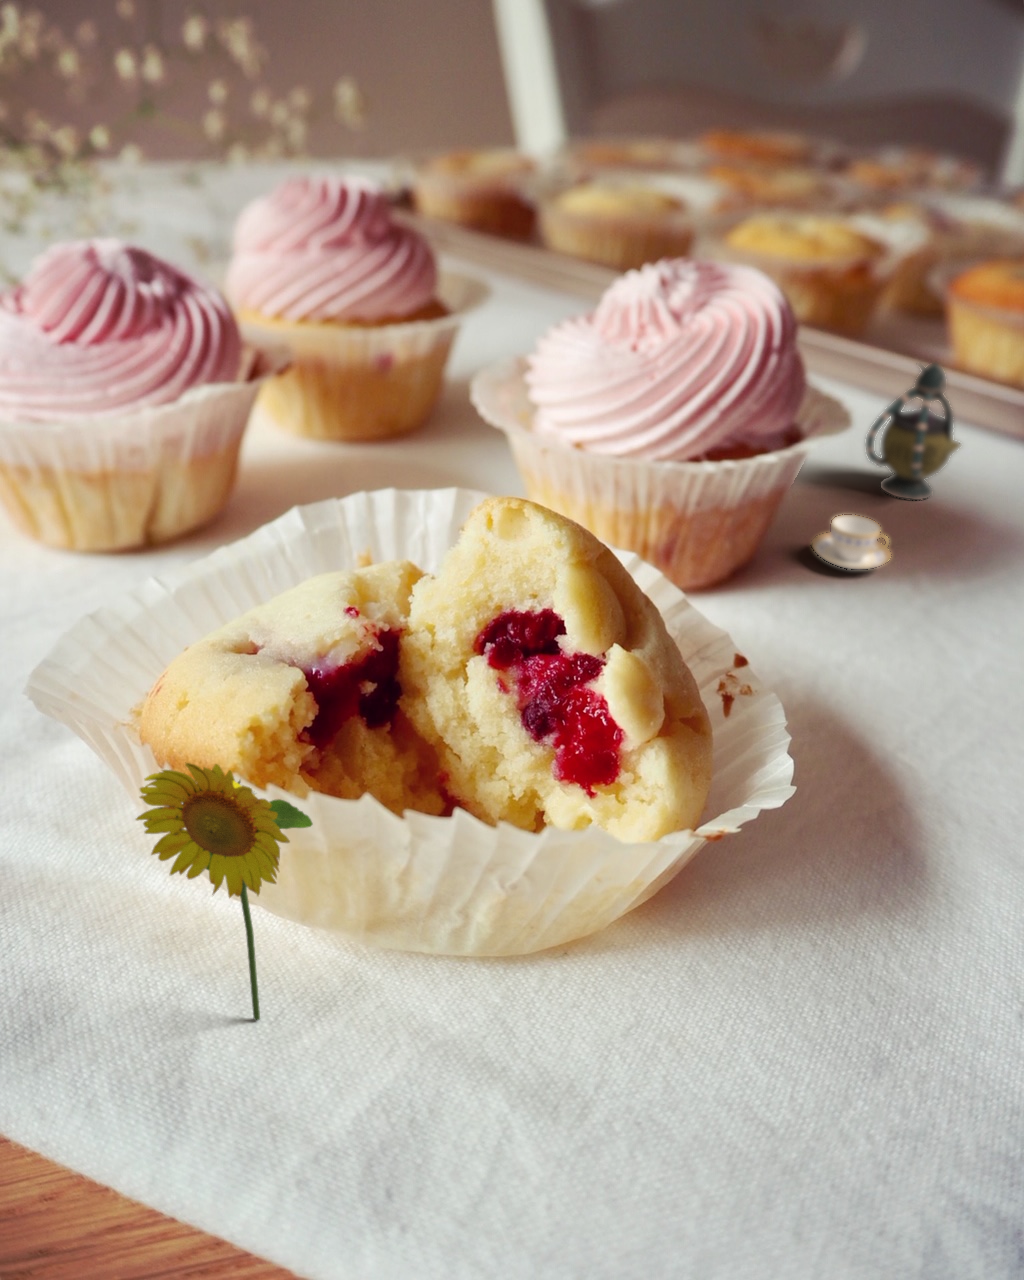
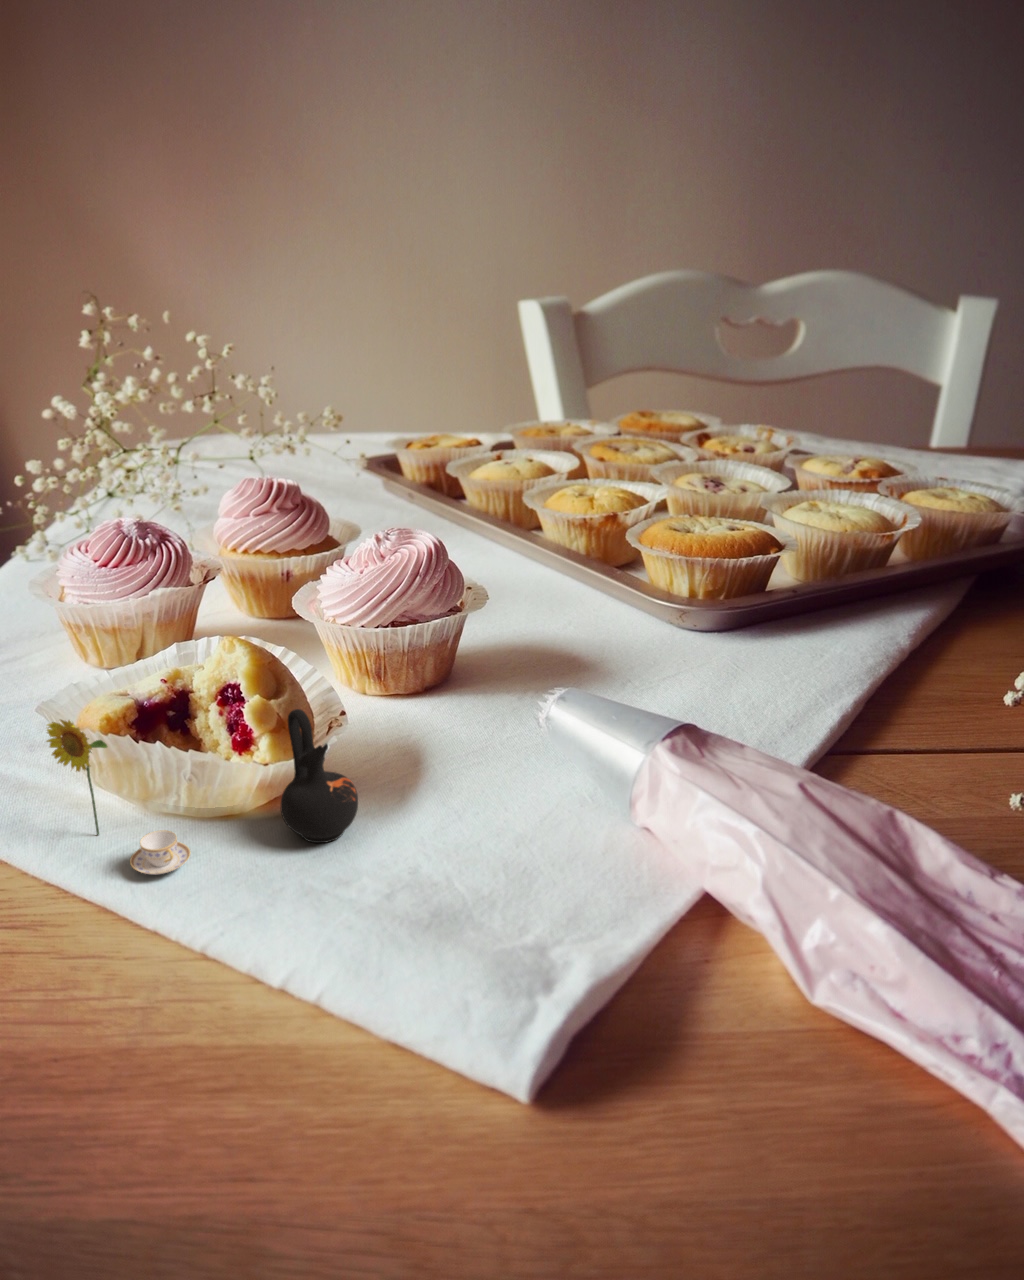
teapot: present [866,363,960,500] -> none [535,578,606,653]
teacup: present [812,515,890,569] -> present [130,830,190,874]
ceramic jug: none [704,685,895,998] -> present [281,709,358,843]

